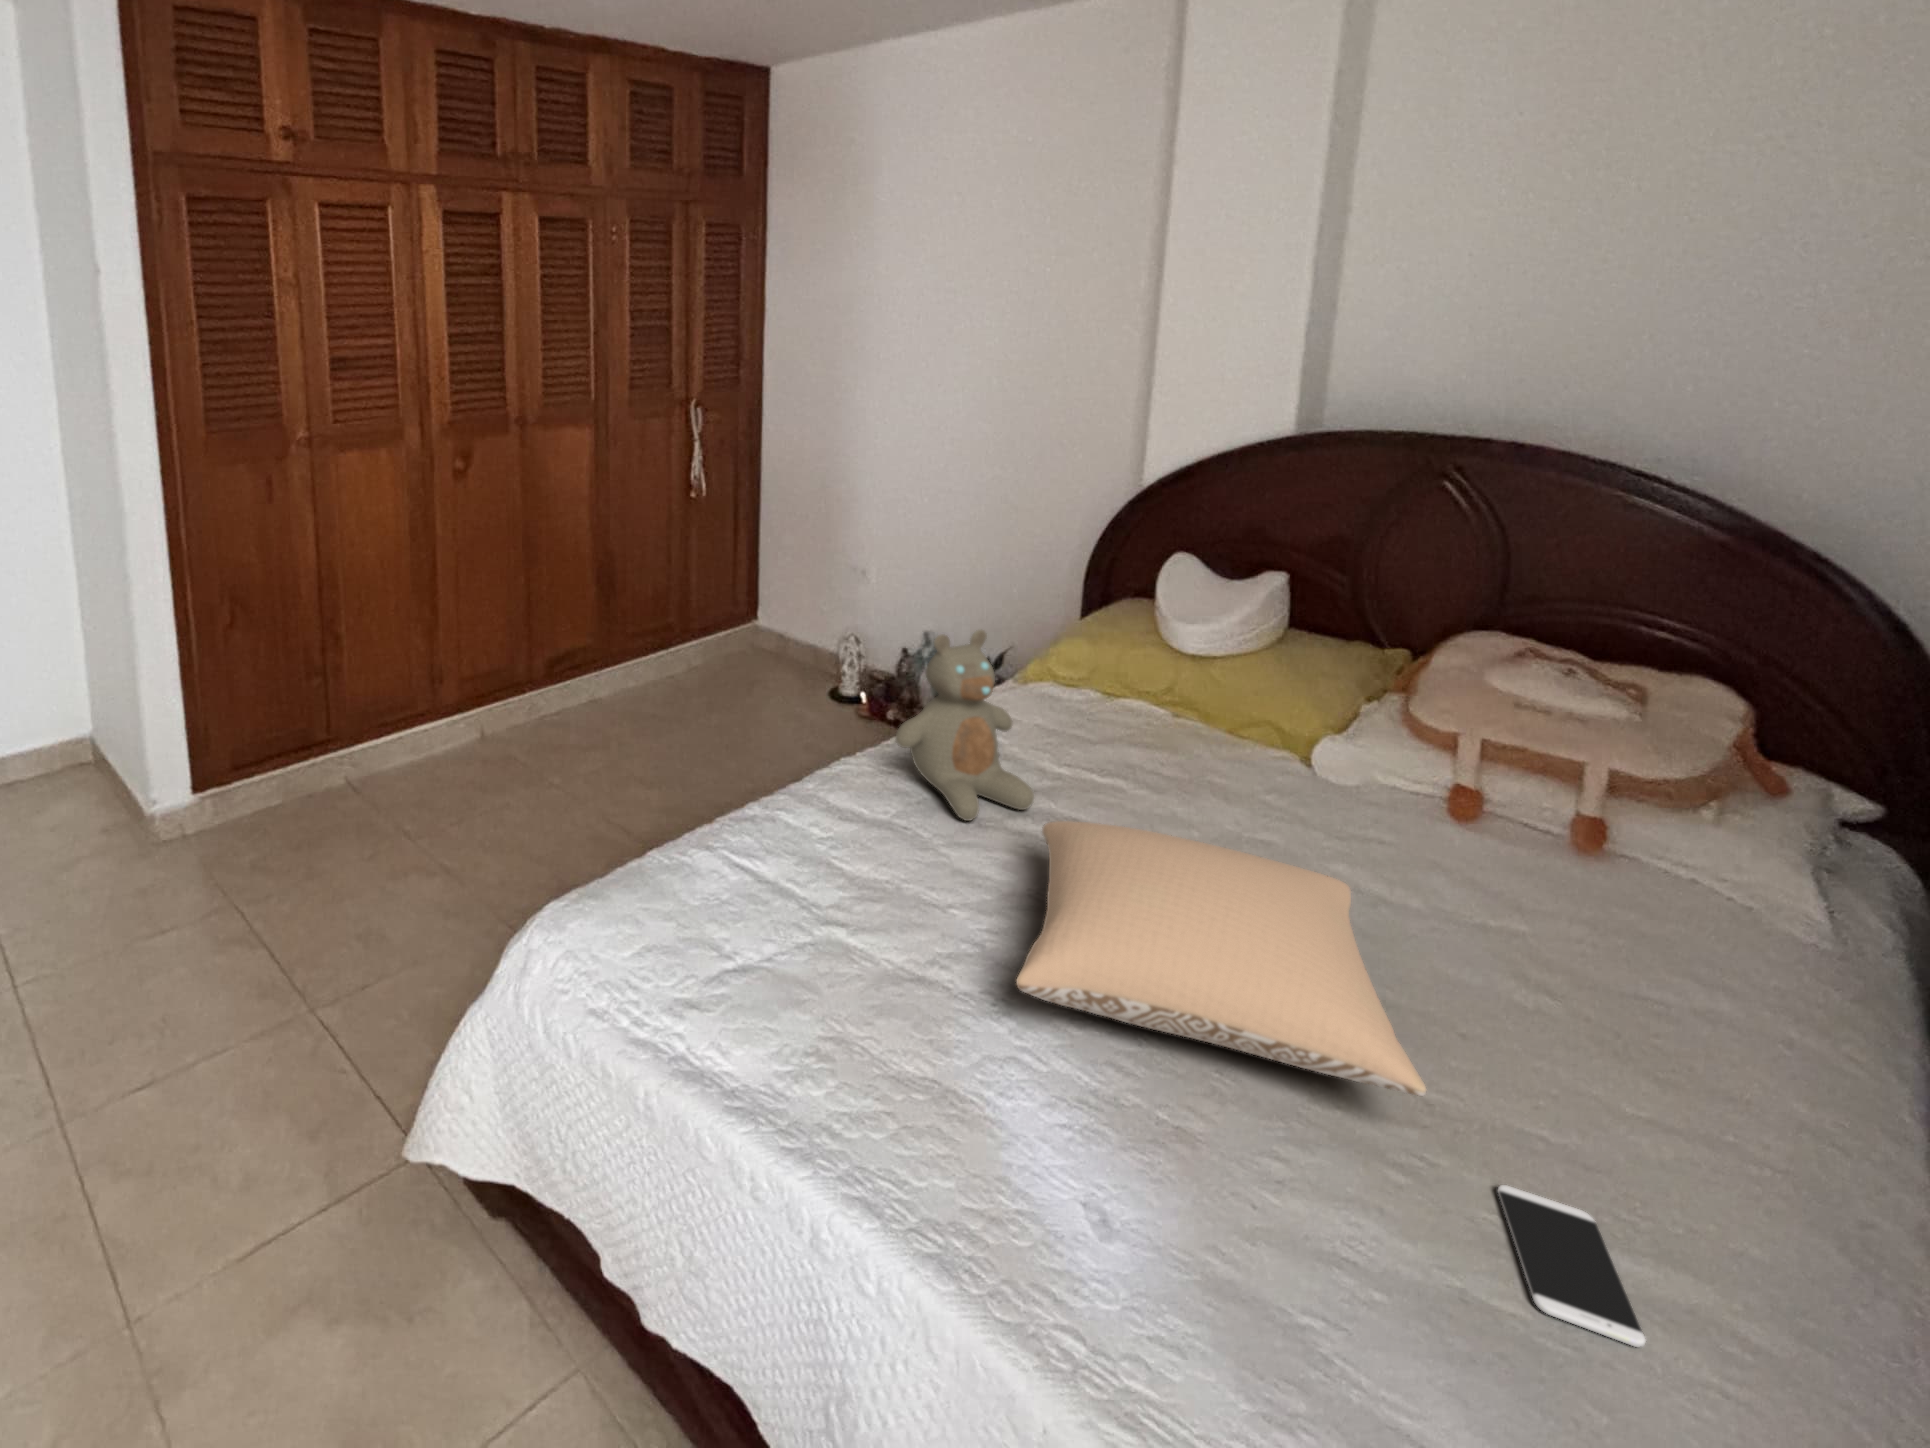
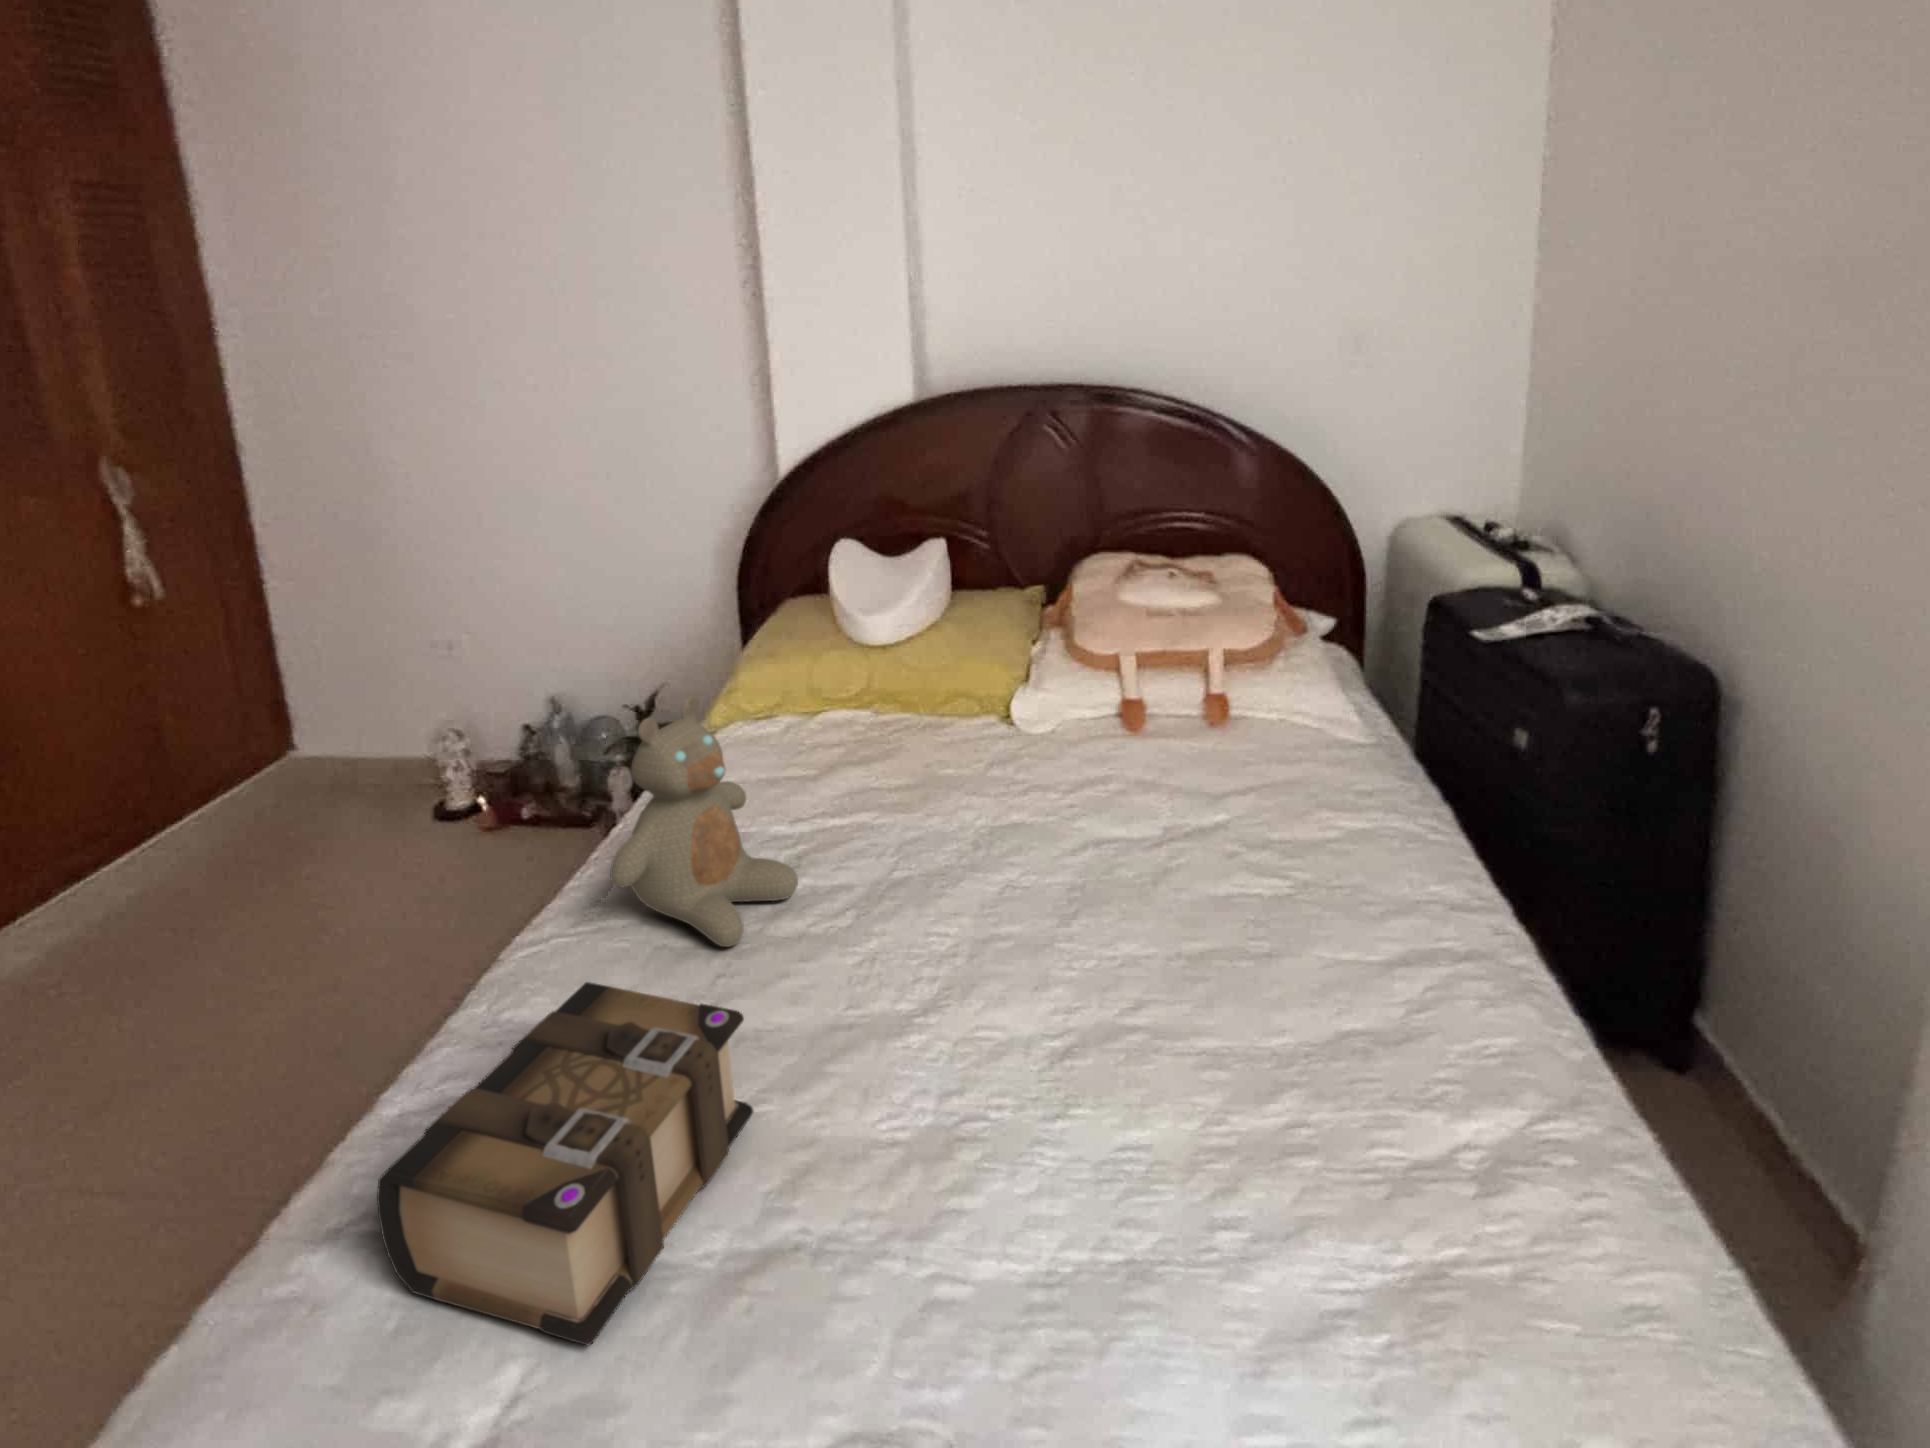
book: none [715,782,939,967] -> present [377,982,753,1346]
pillow: present [1016,821,1426,1096] -> none [839,842,1303,1178]
smartphone: present [1498,1185,1645,1347] -> none [1358,1073,1511,1205]

